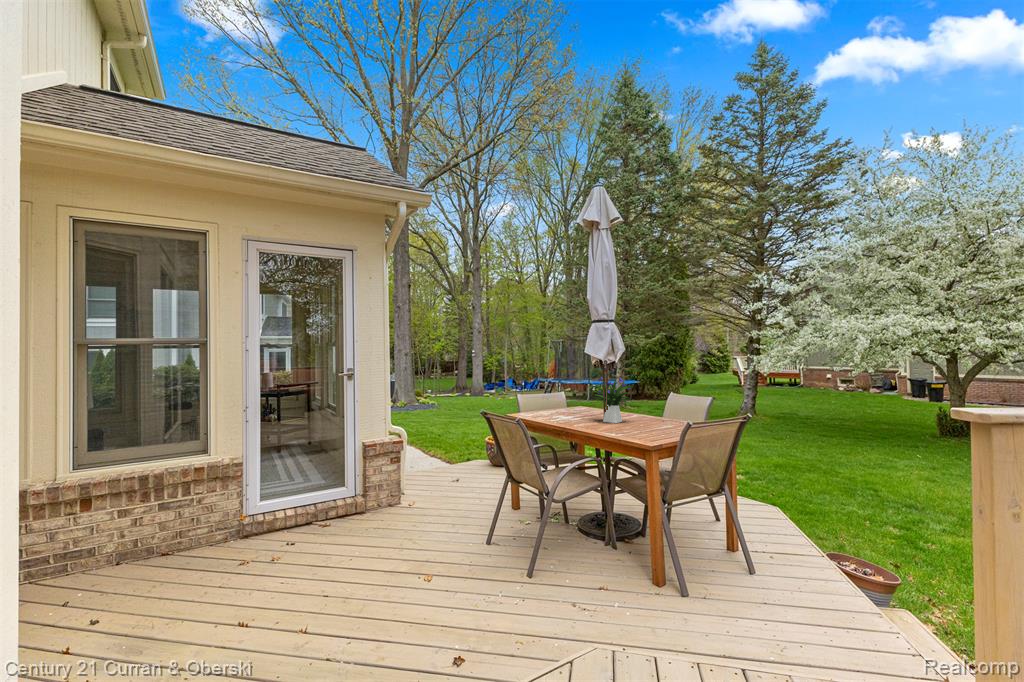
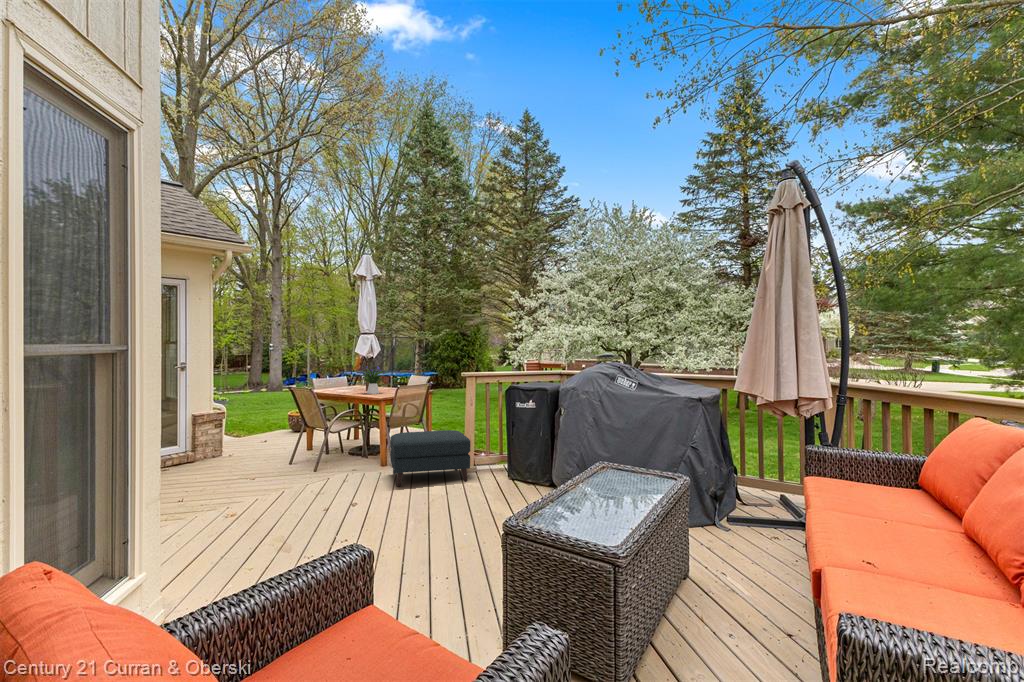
ottoman: none [672,513,893,664] -> present [390,430,470,487]

